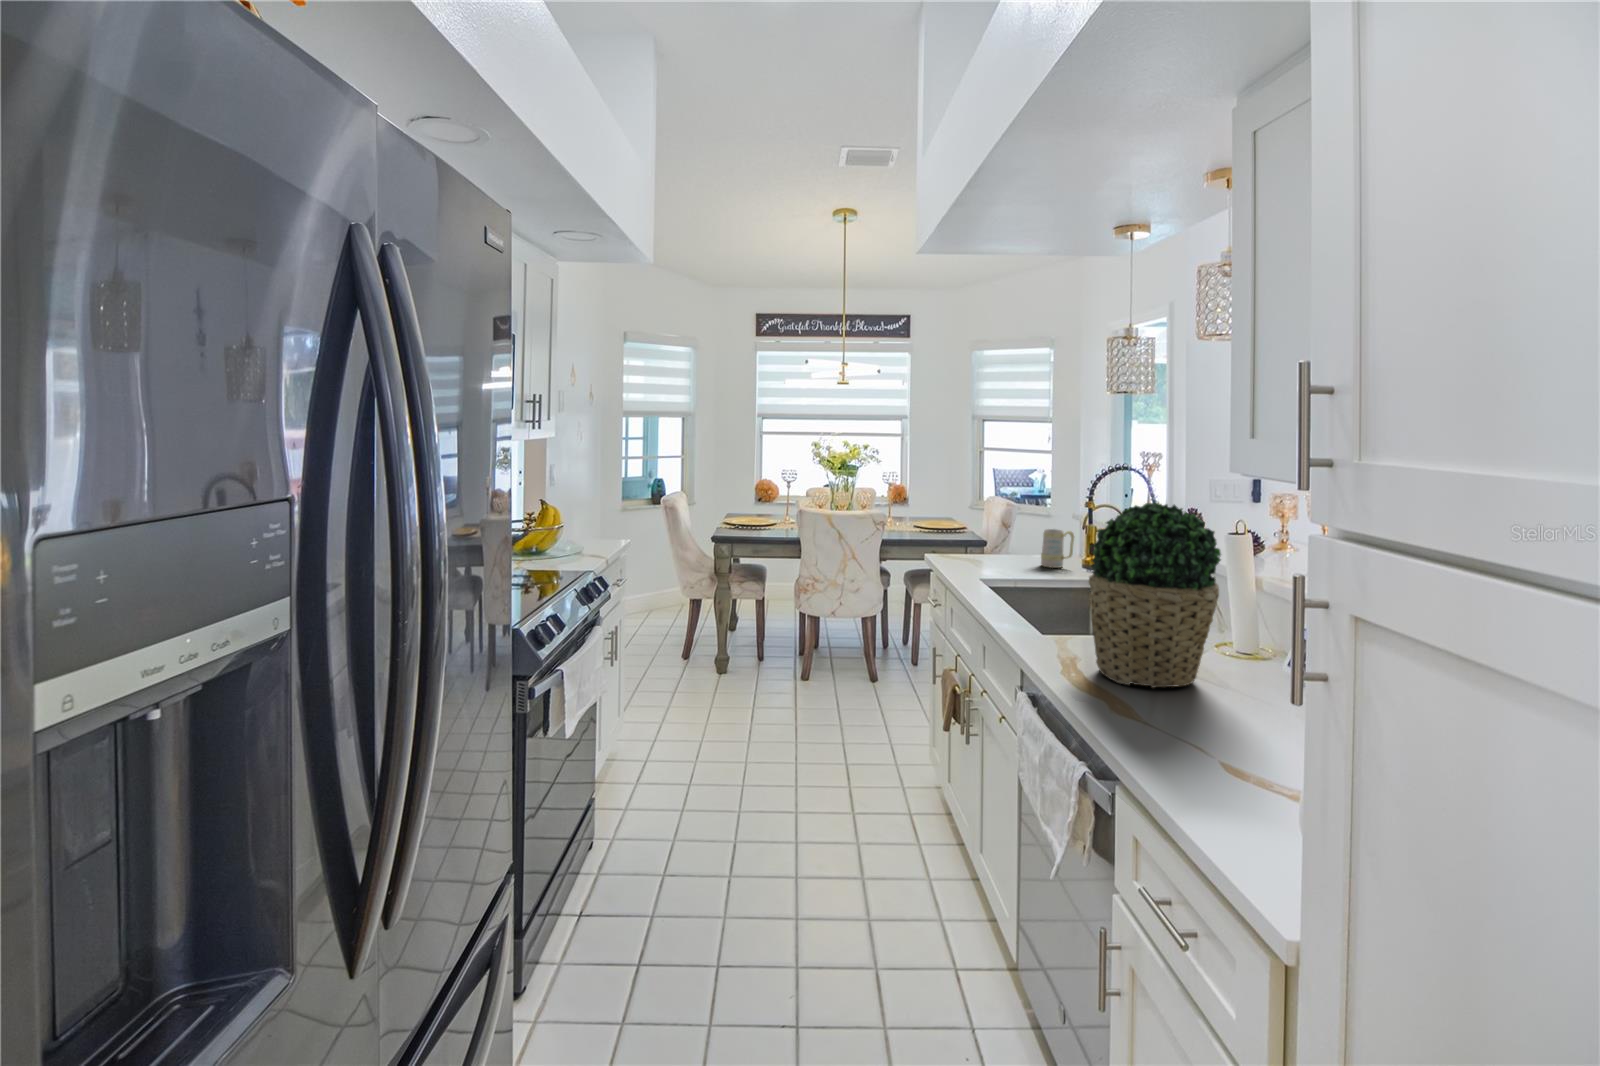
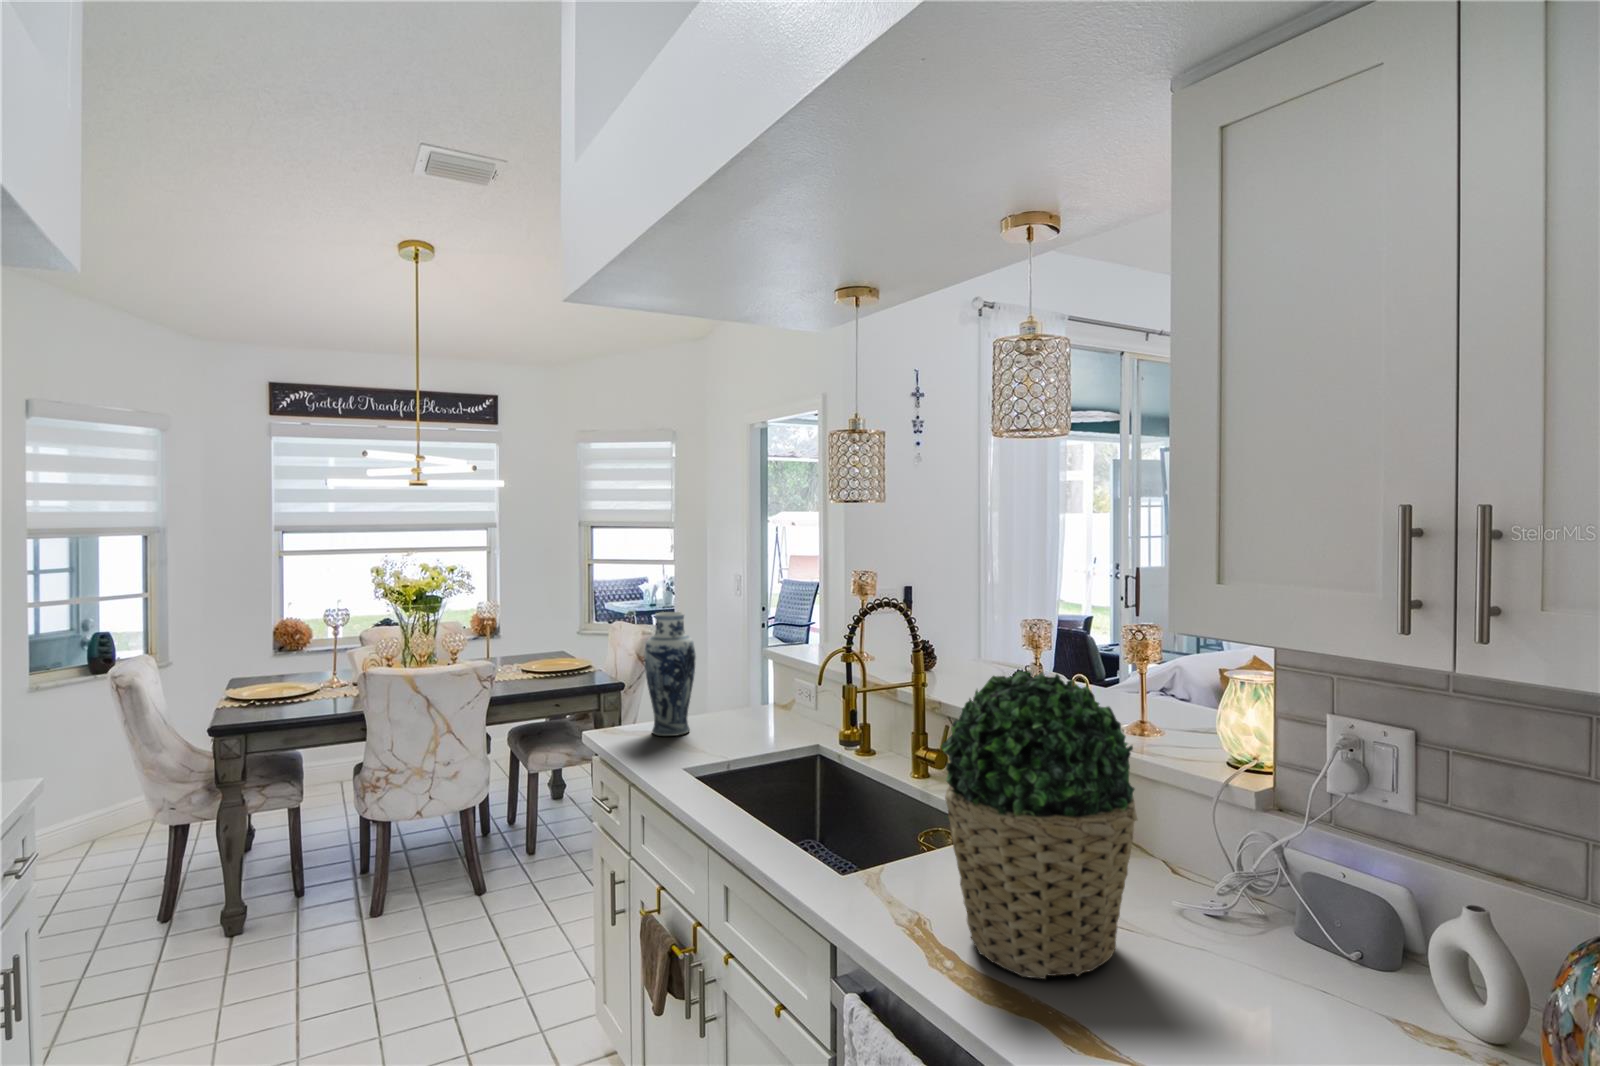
vase: none [971,477,1008,566] -> present [645,612,696,736]
mug: present [1041,529,1074,568] -> none [739,674,780,726]

